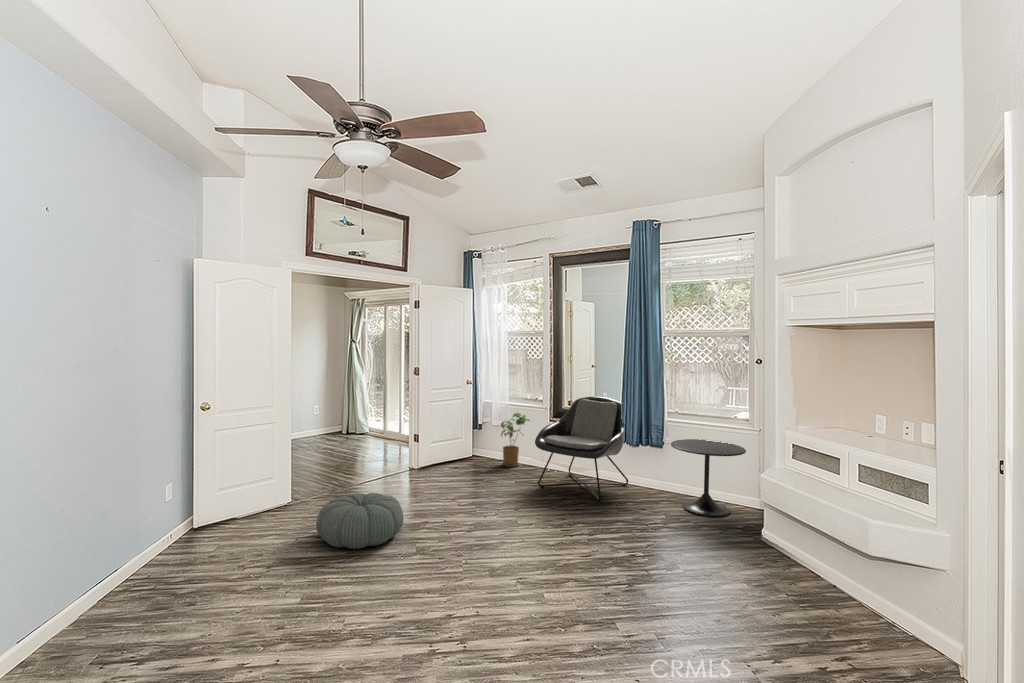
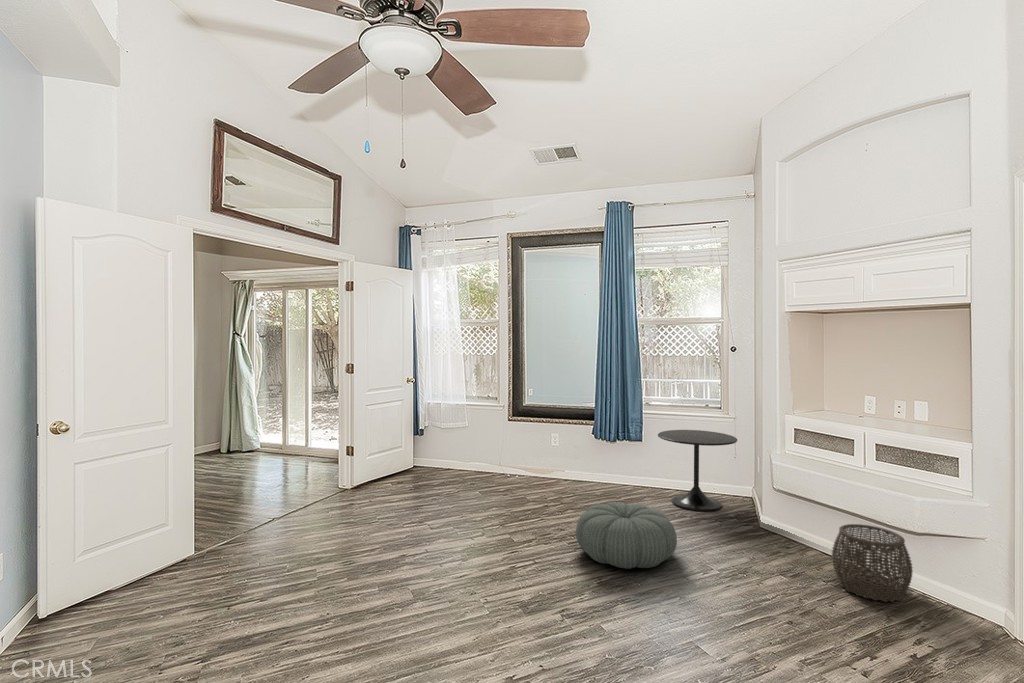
lounge chair: present [535,396,628,501] -> none [504,390,602,506]
house plant: present [501,413,530,467] -> none [447,413,483,477]
pouf: present [316,493,404,549] -> present [576,502,677,569]
woven basket: none [778,538,851,613] -> present [832,524,913,602]

